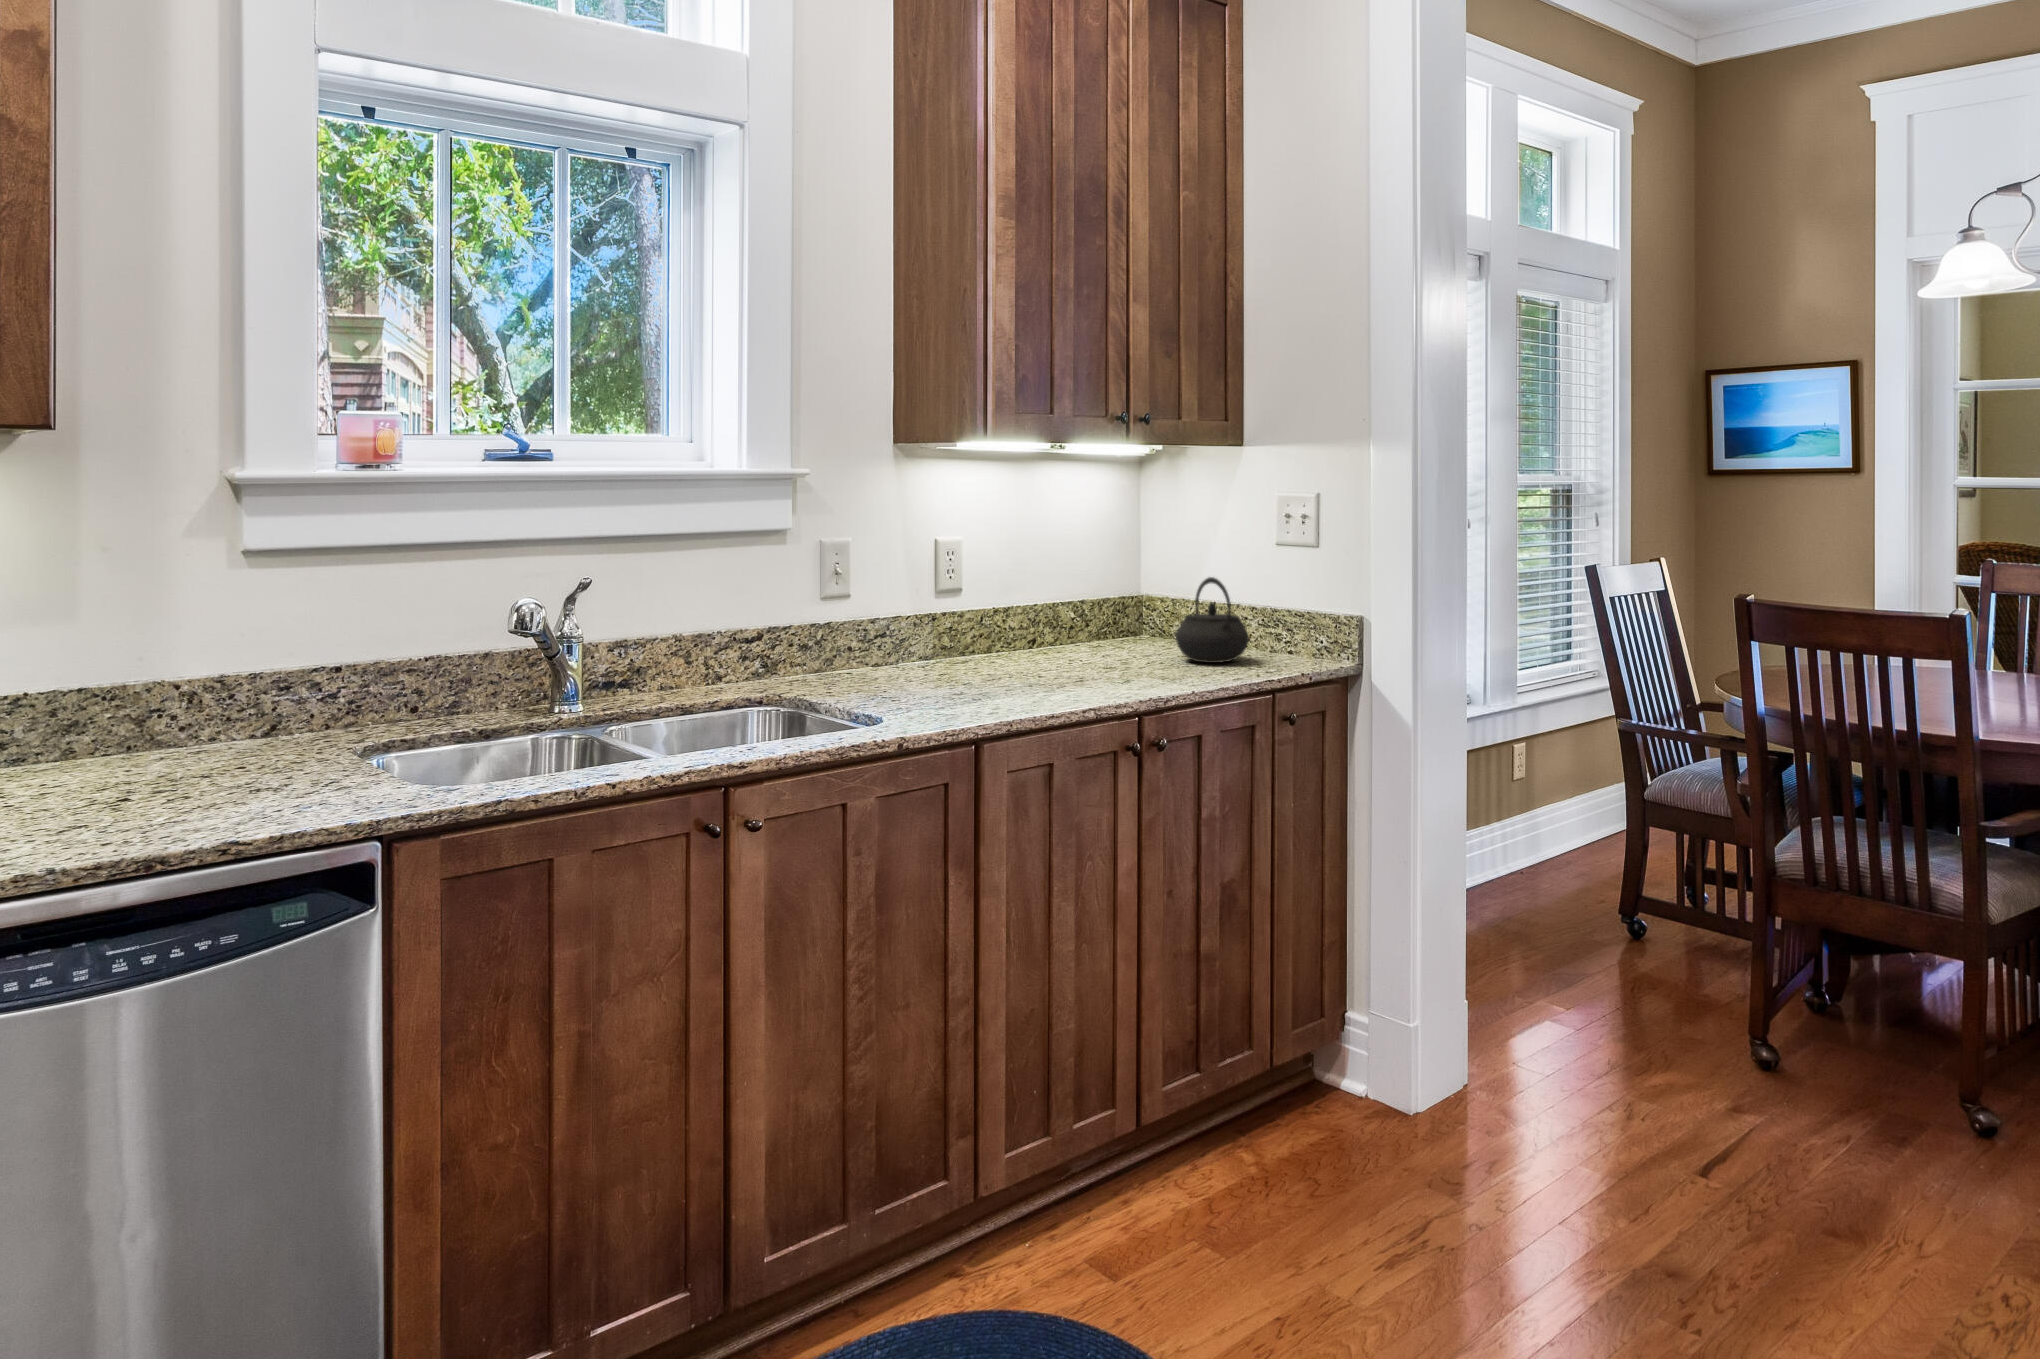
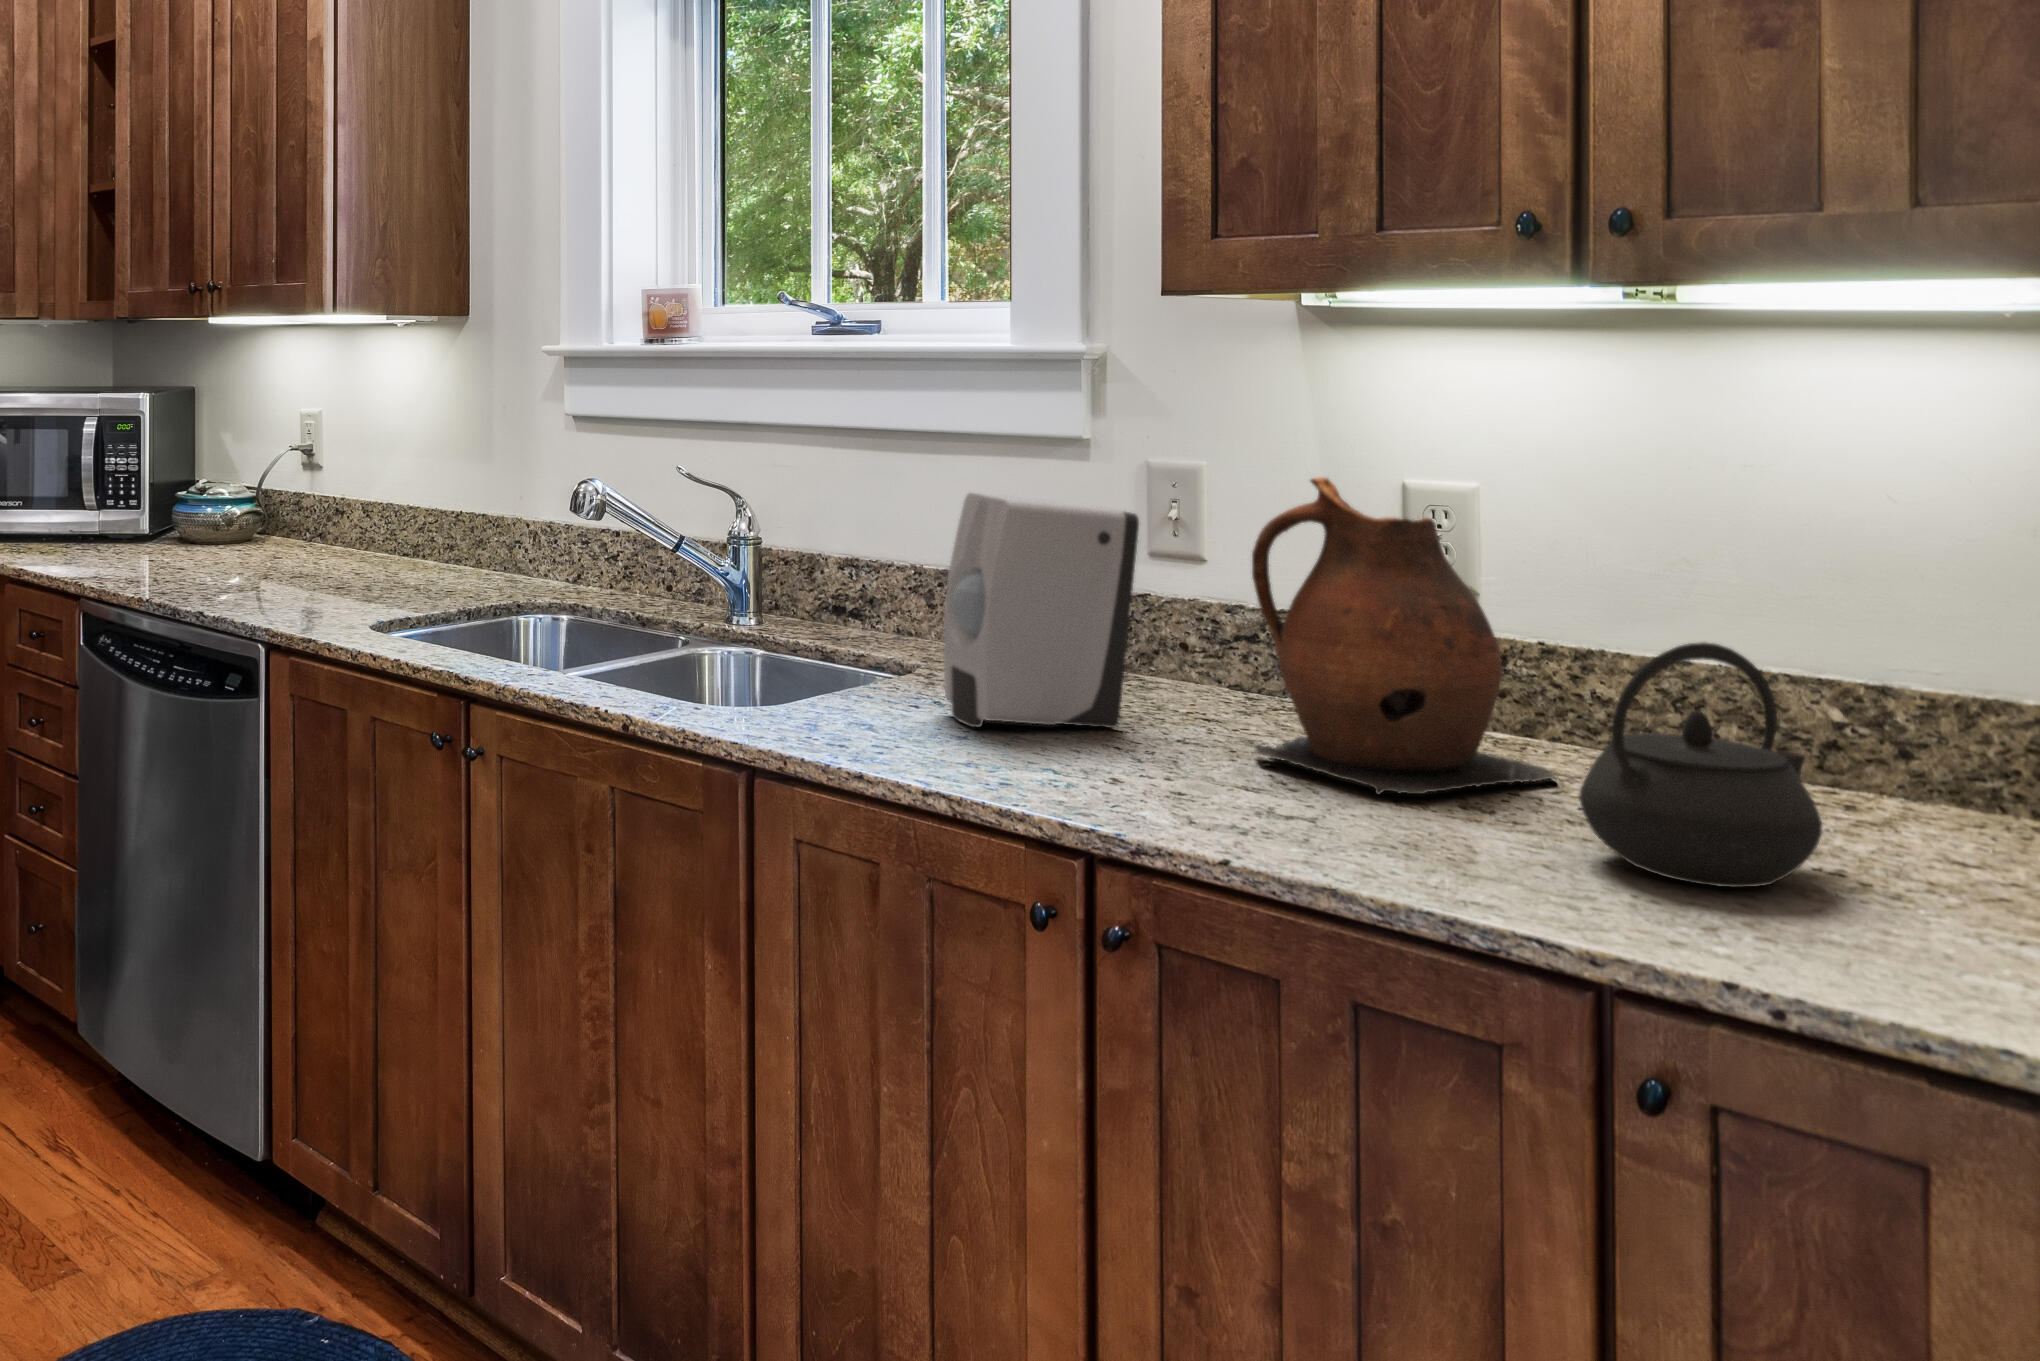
ceramic pitcher: none [997,534,1121,671] -> present [1252,477,1556,795]
soap dispenser: none [913,561,982,697] -> present [944,493,1139,728]

